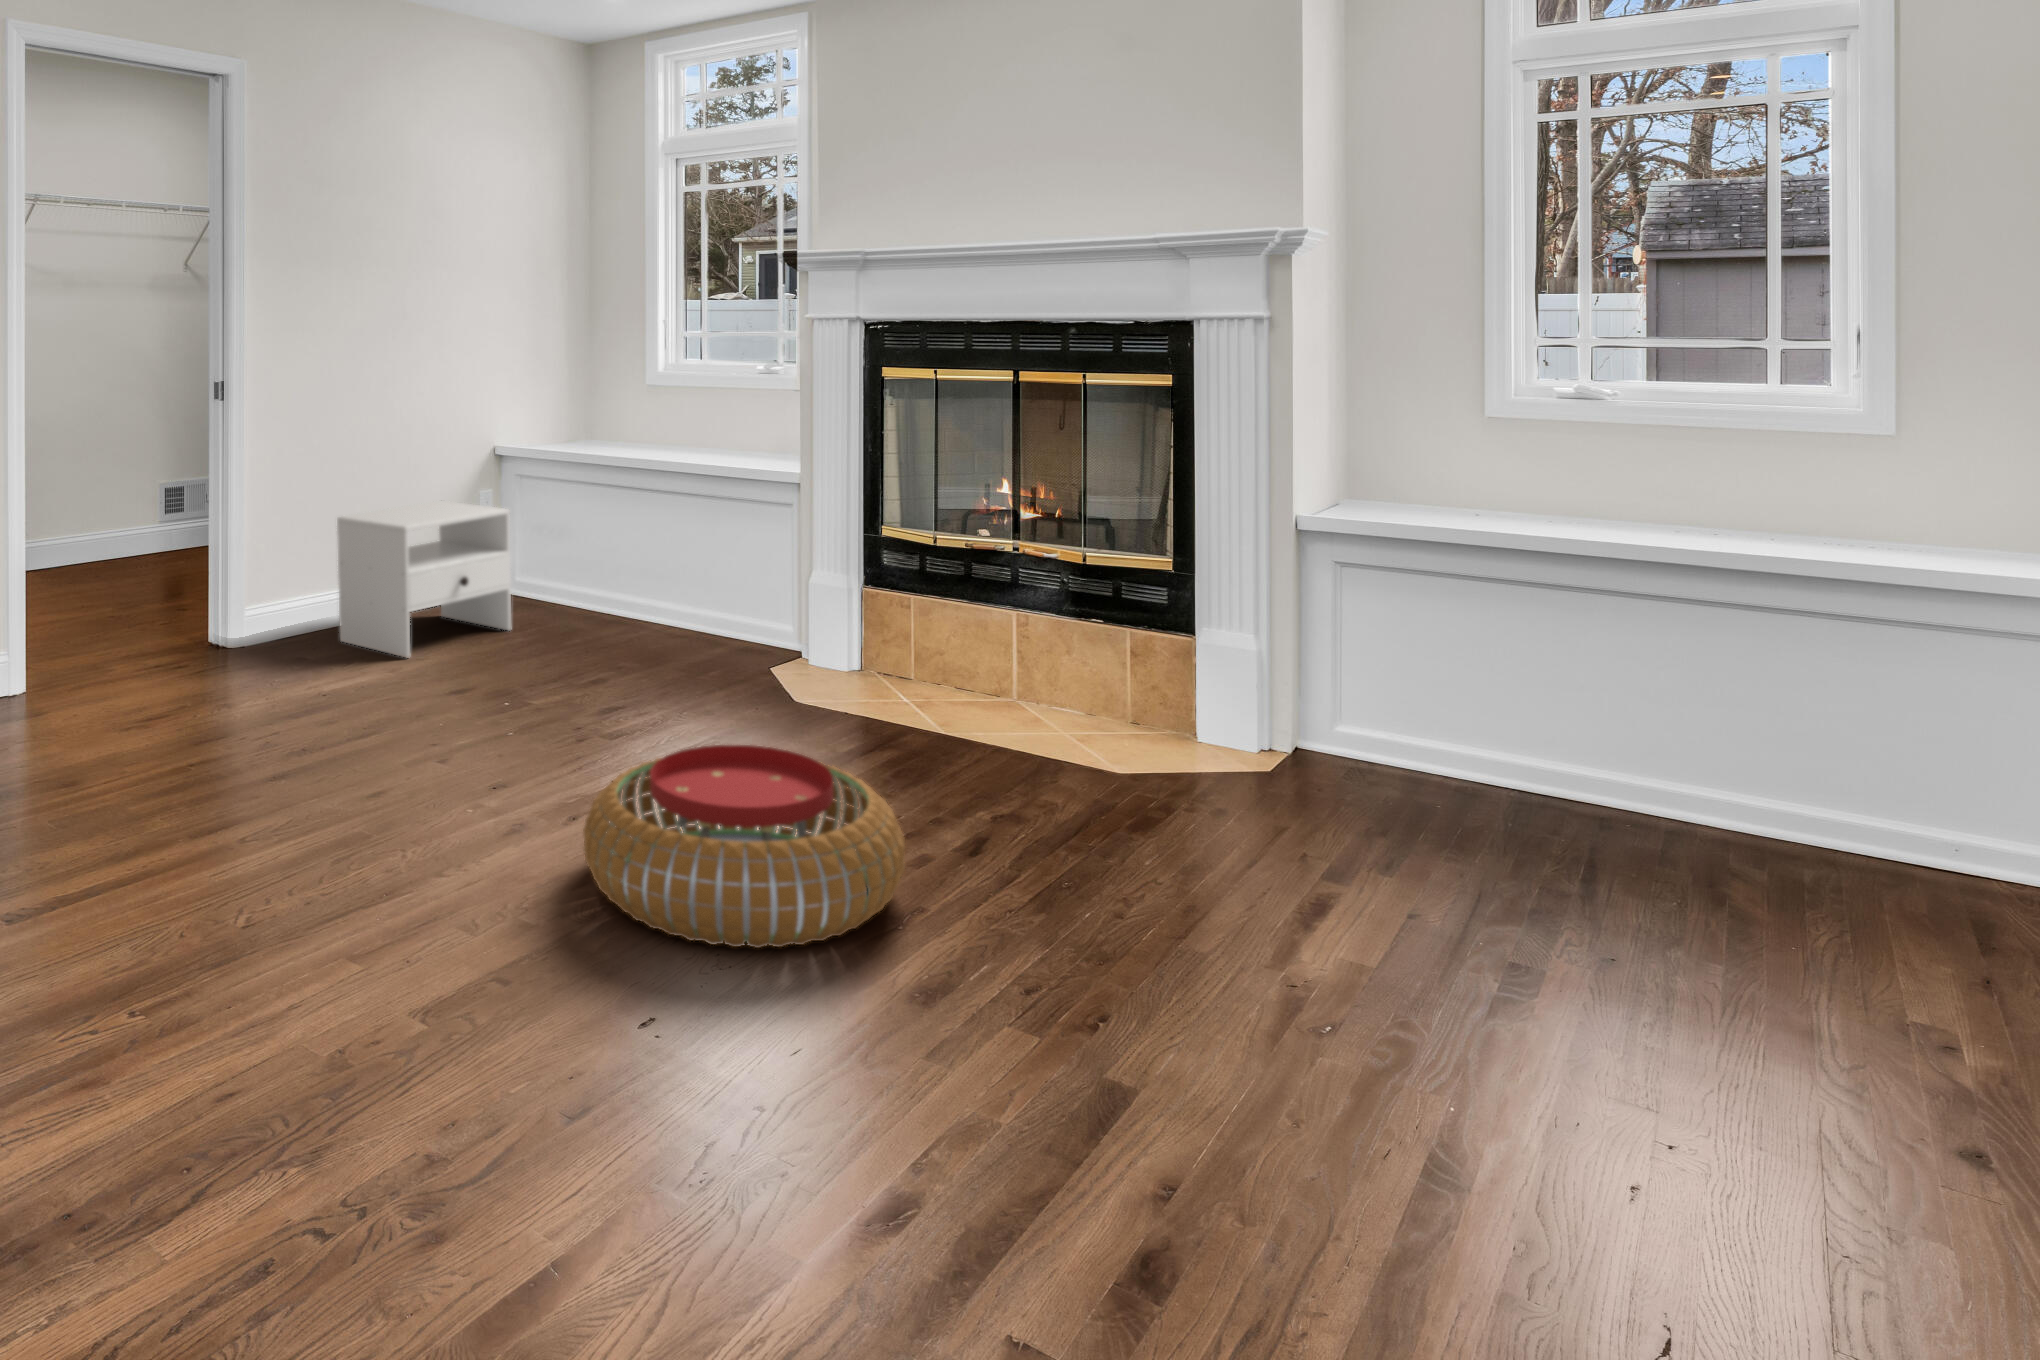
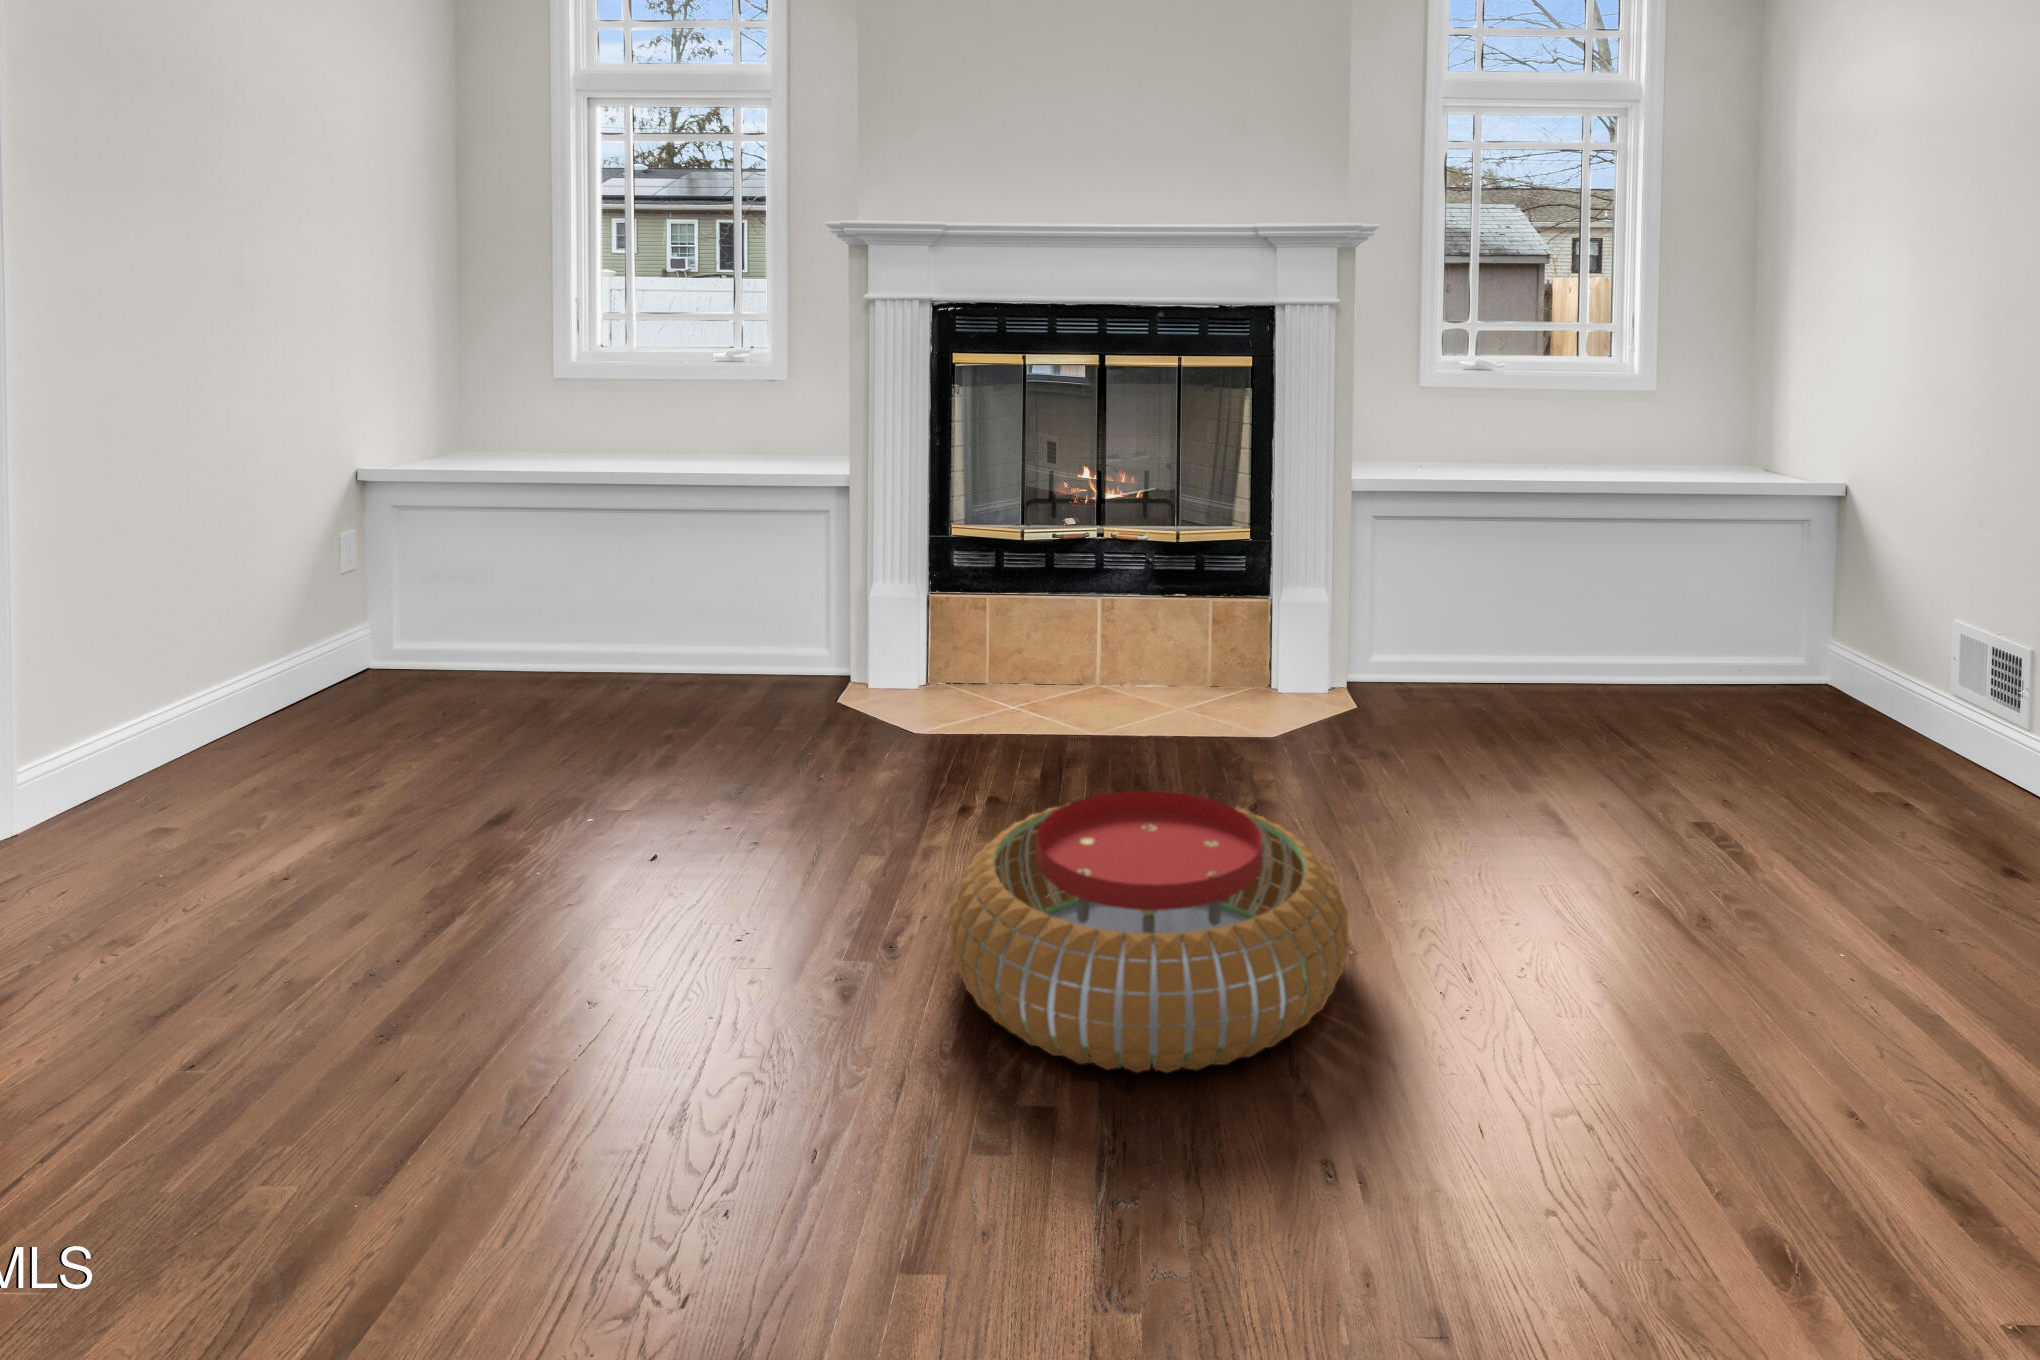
nightstand: present [337,501,511,657] -> none [145,547,435,787]

